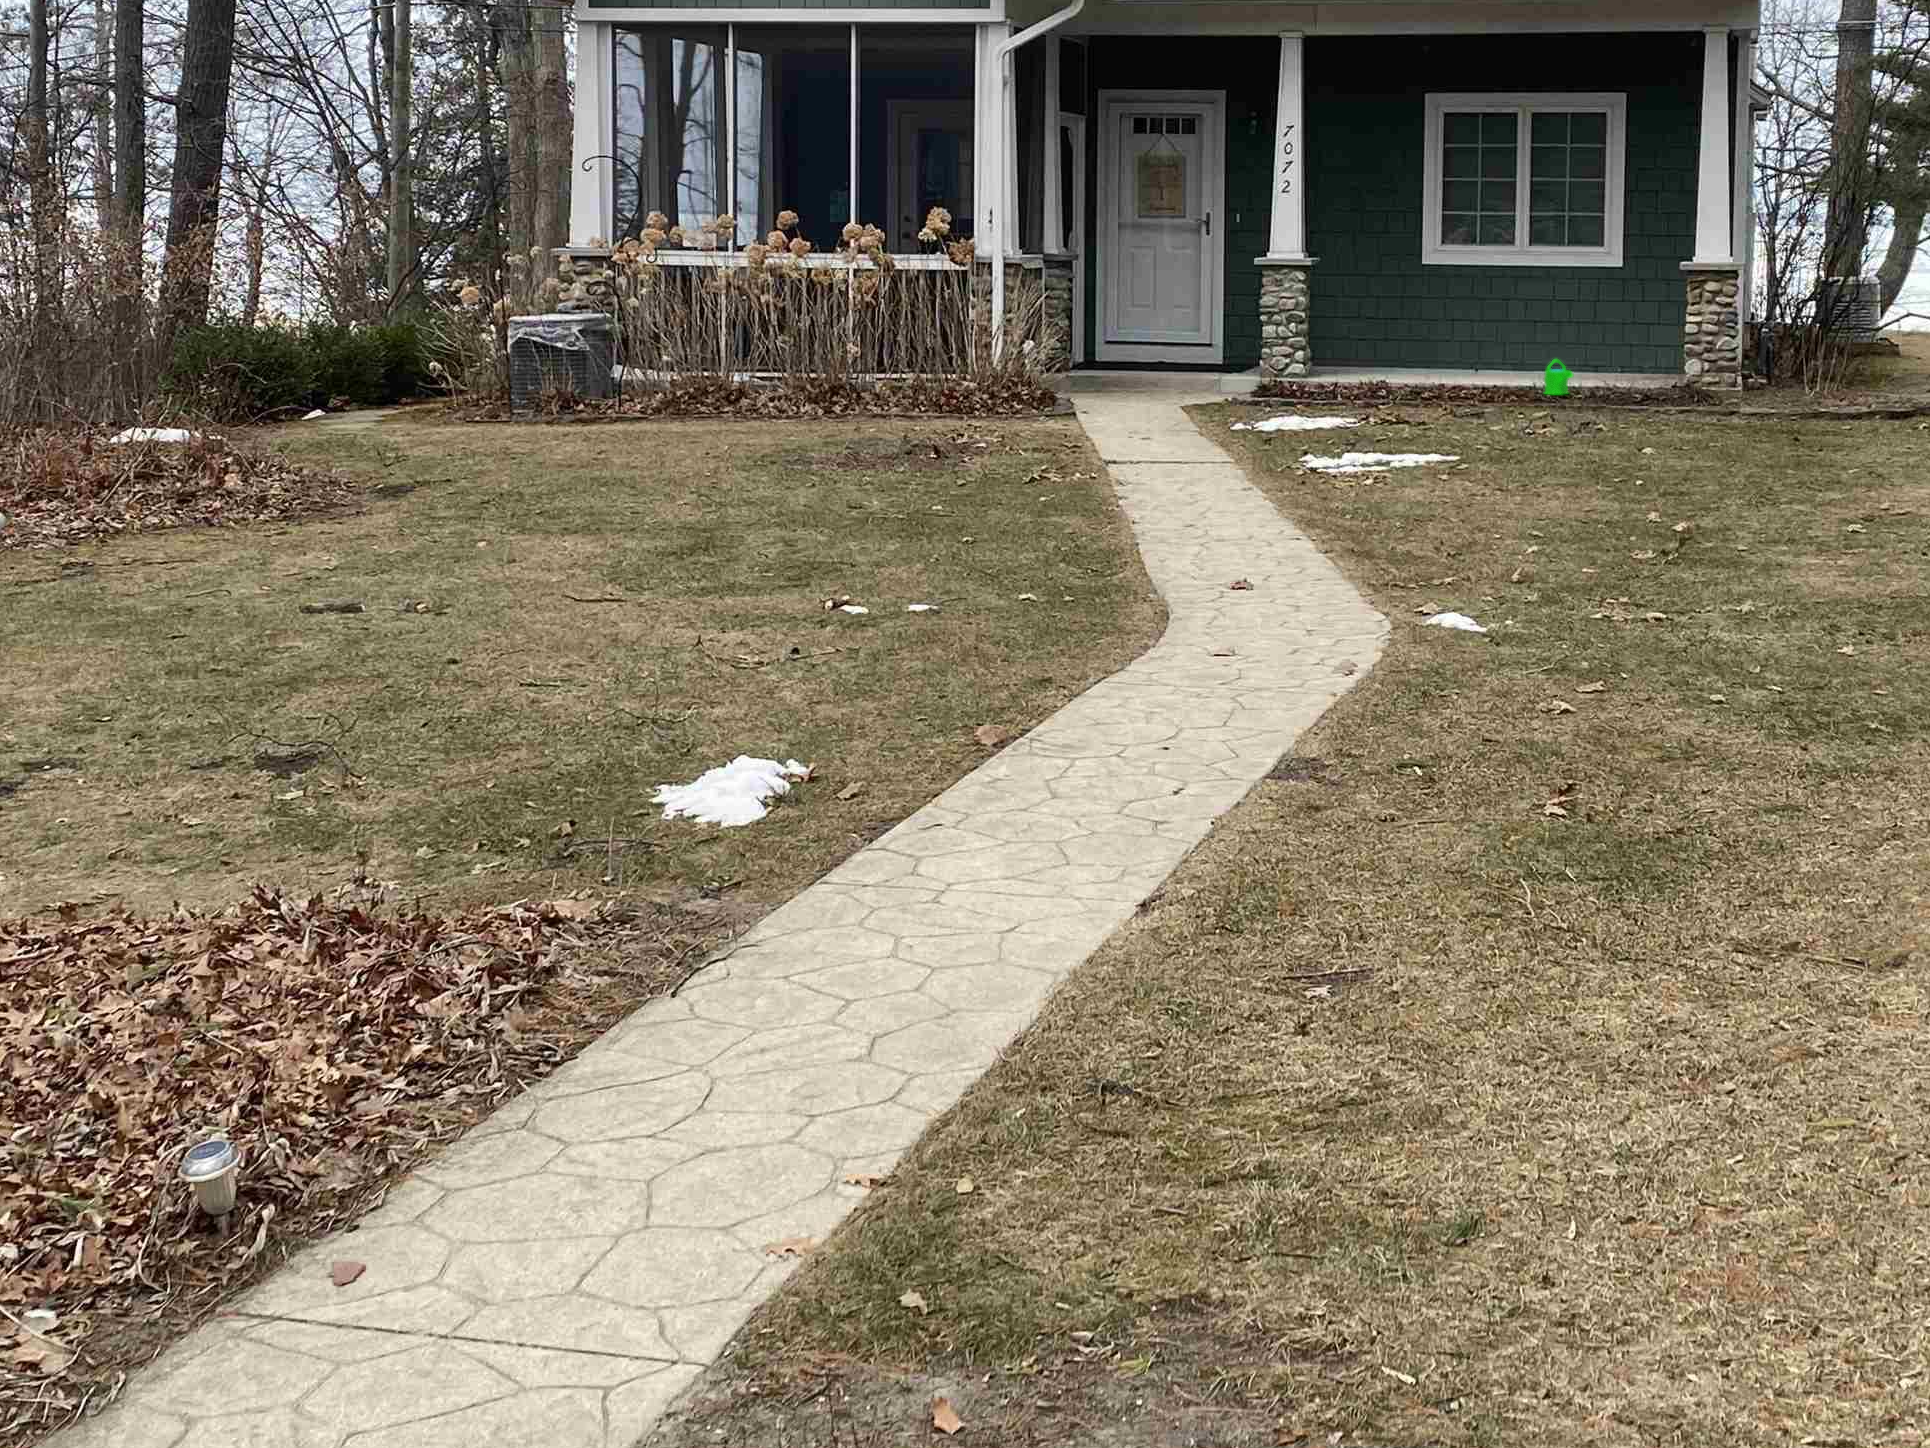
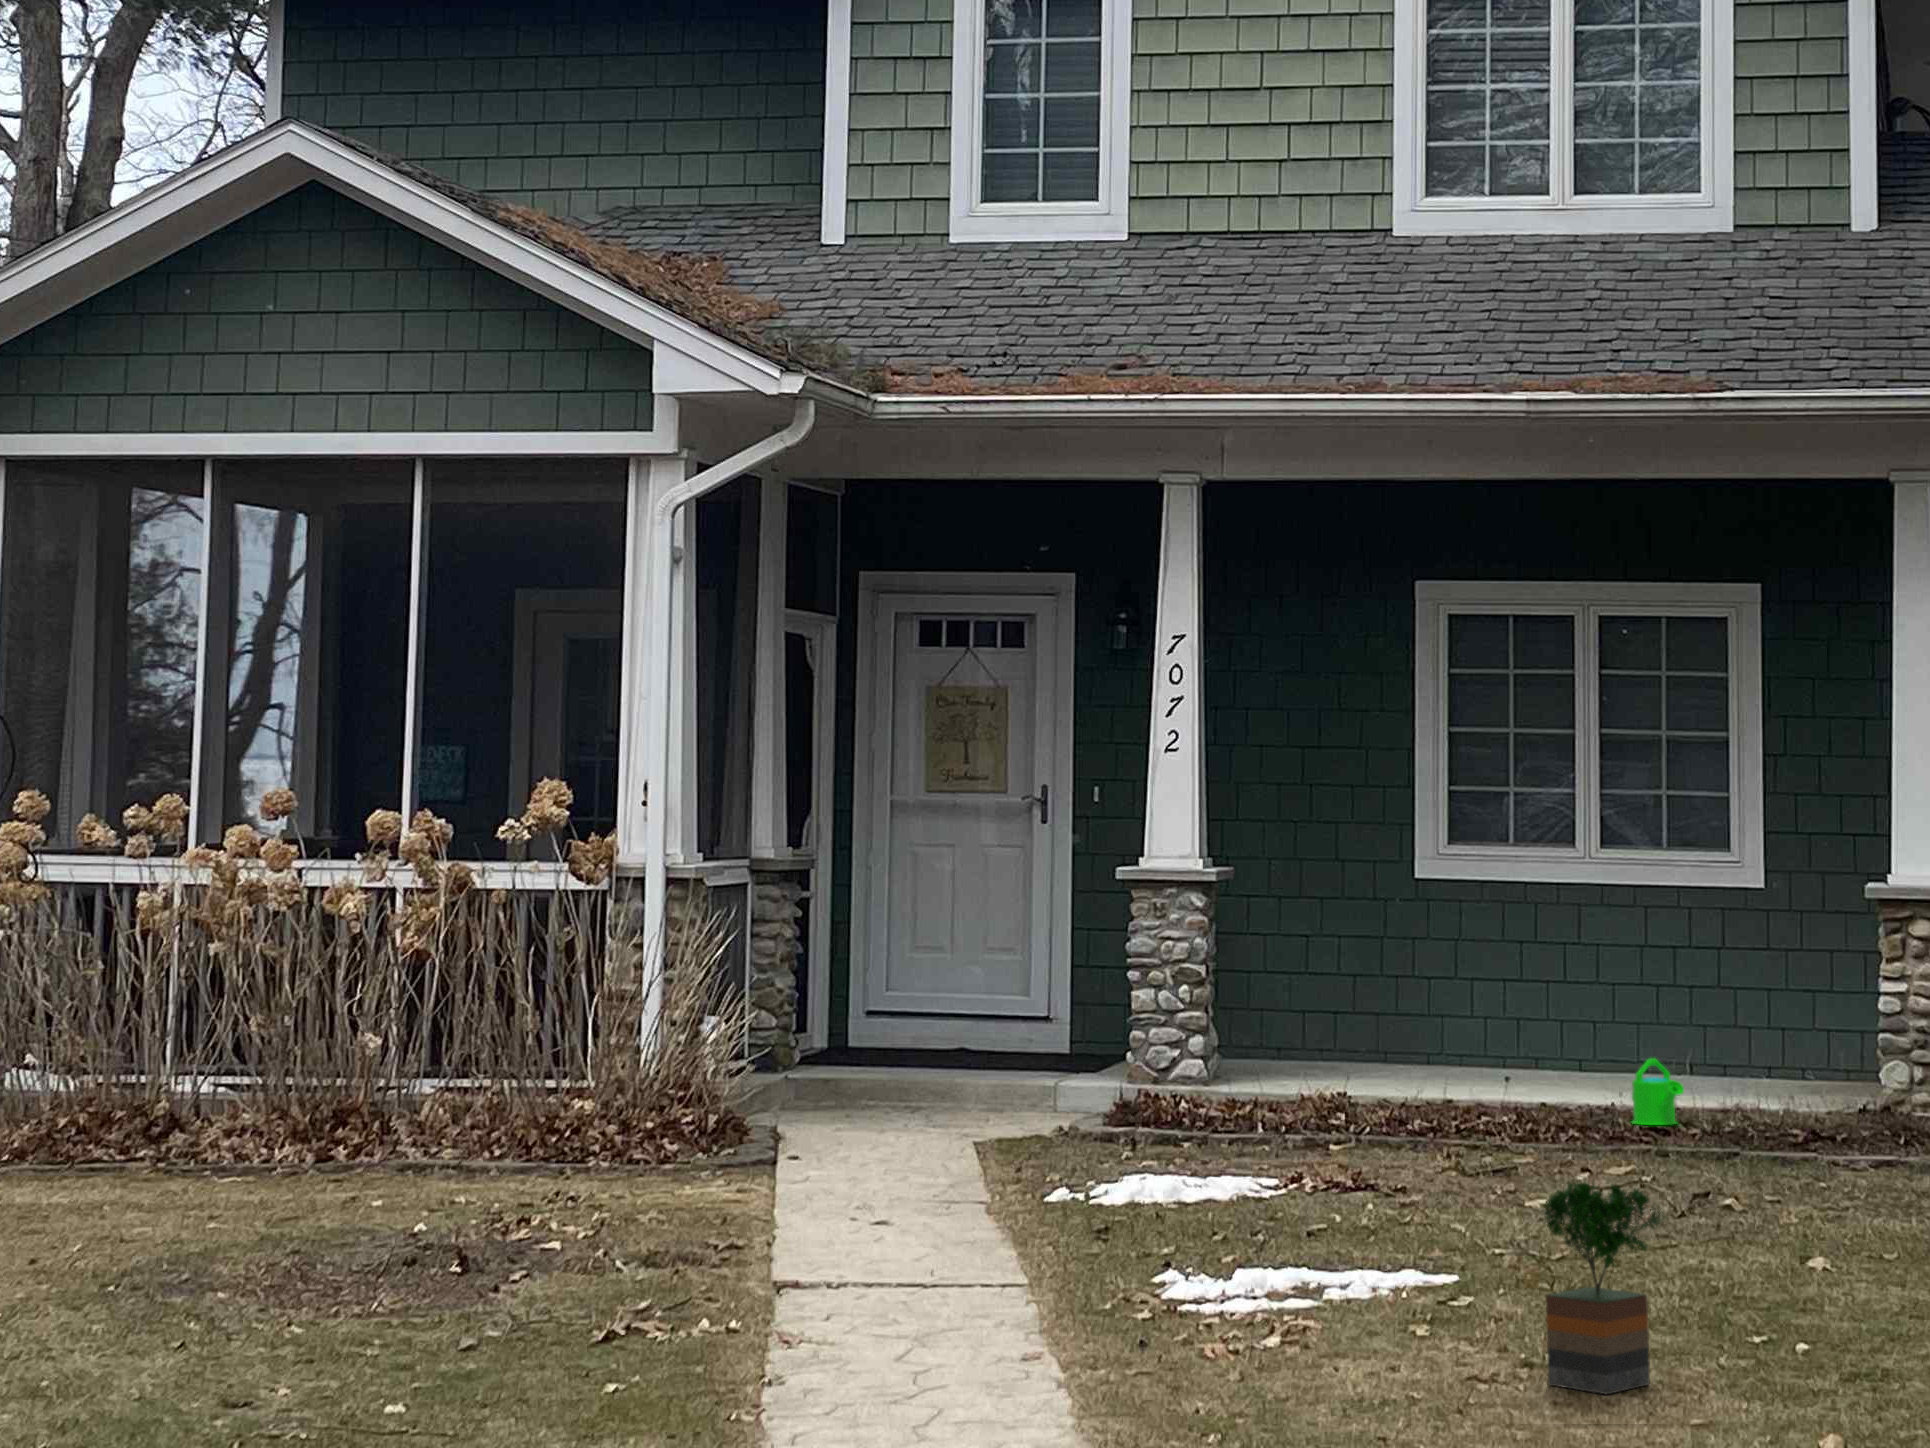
potted tree: none [1512,401,1579,504] -> present [1544,1182,1663,1394]

